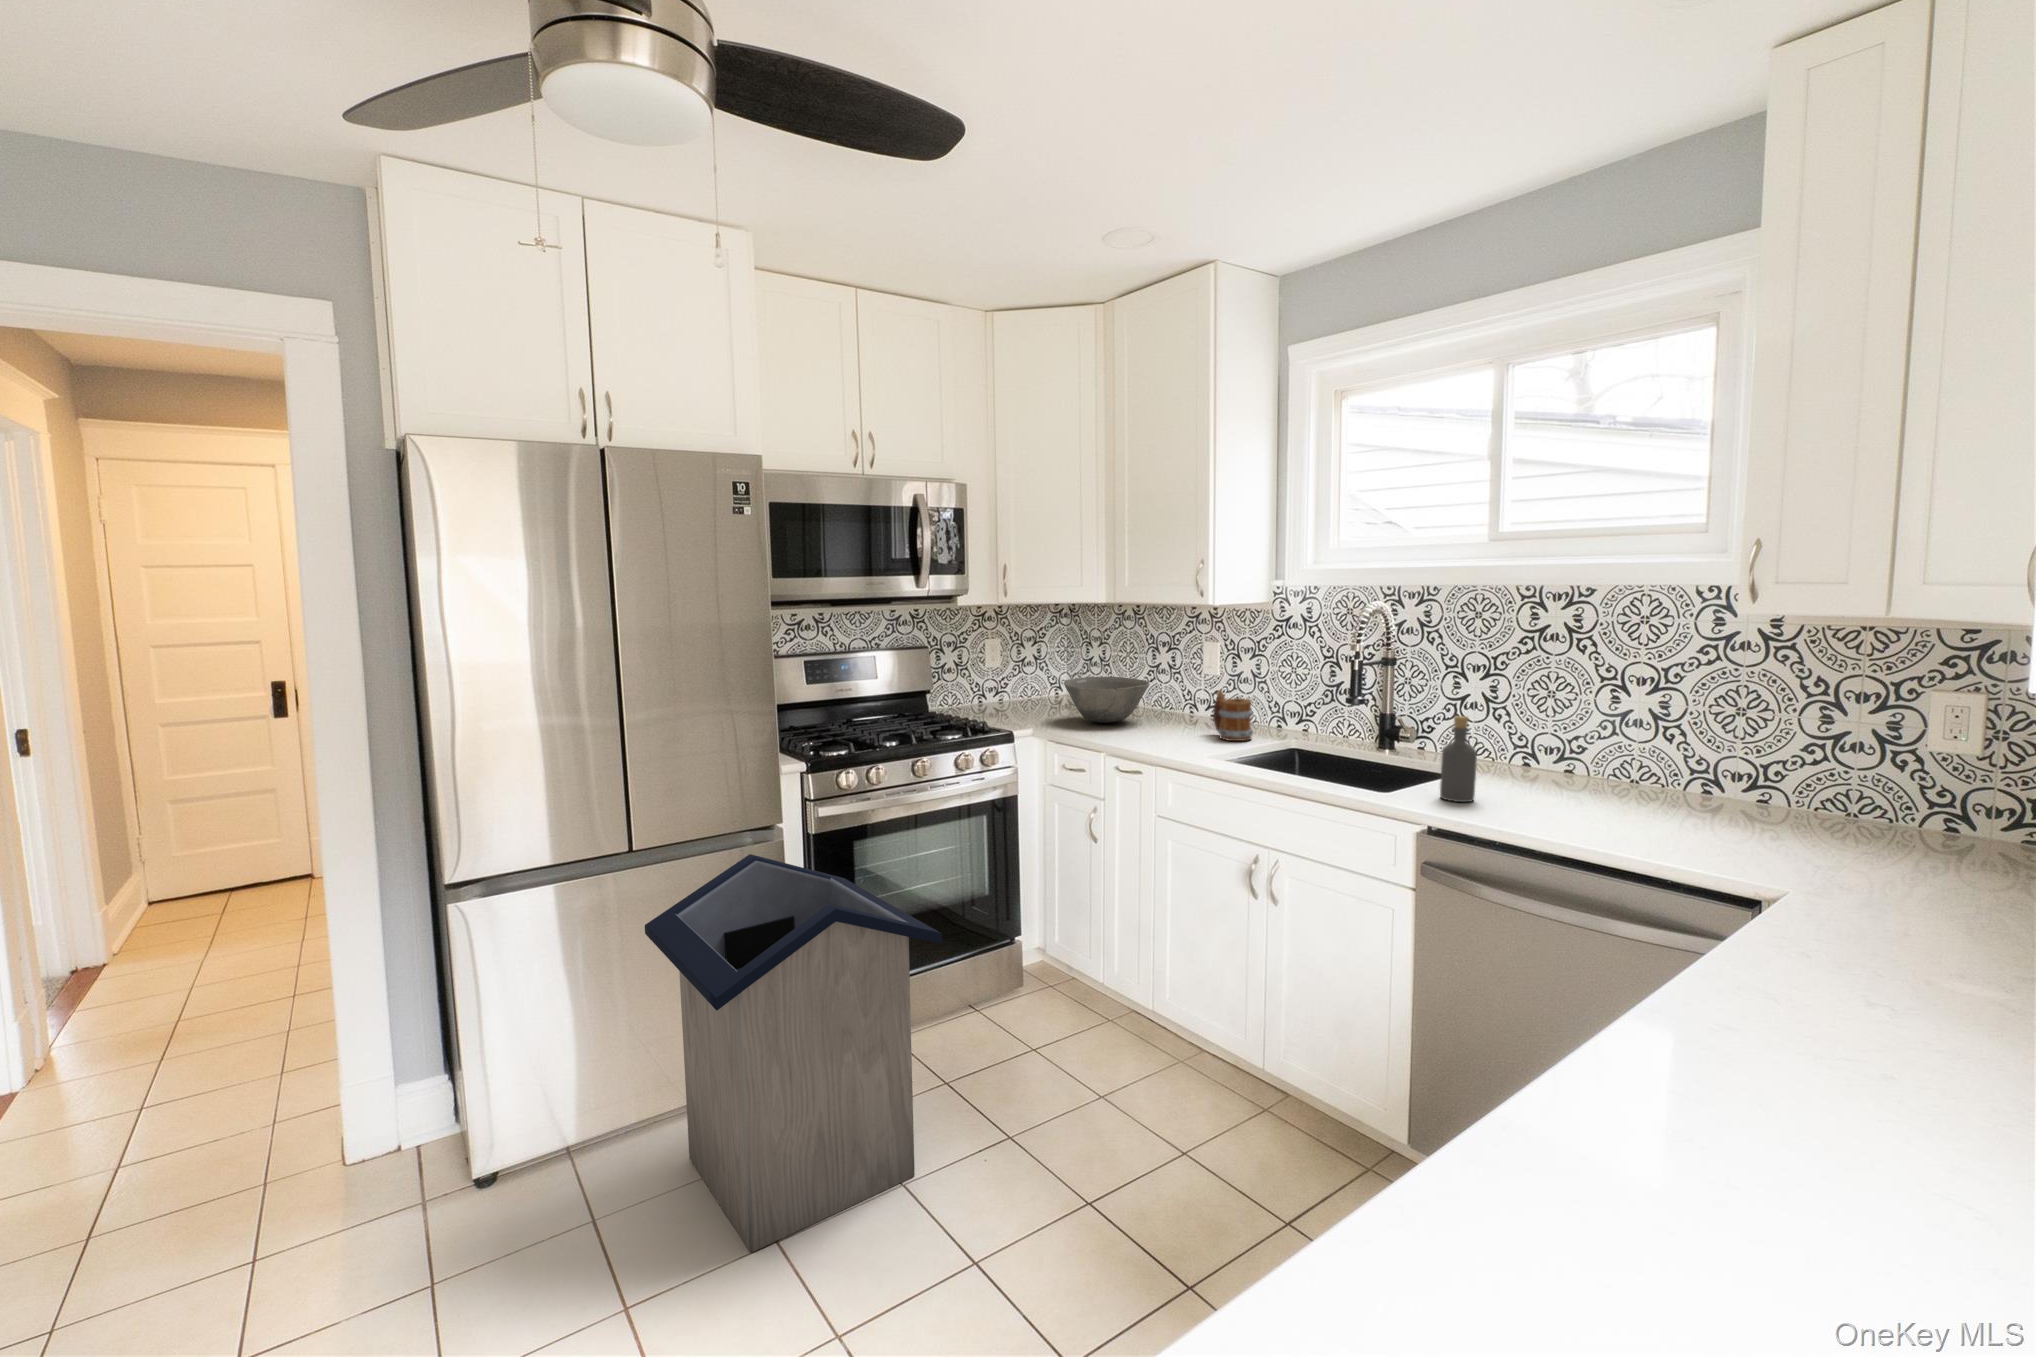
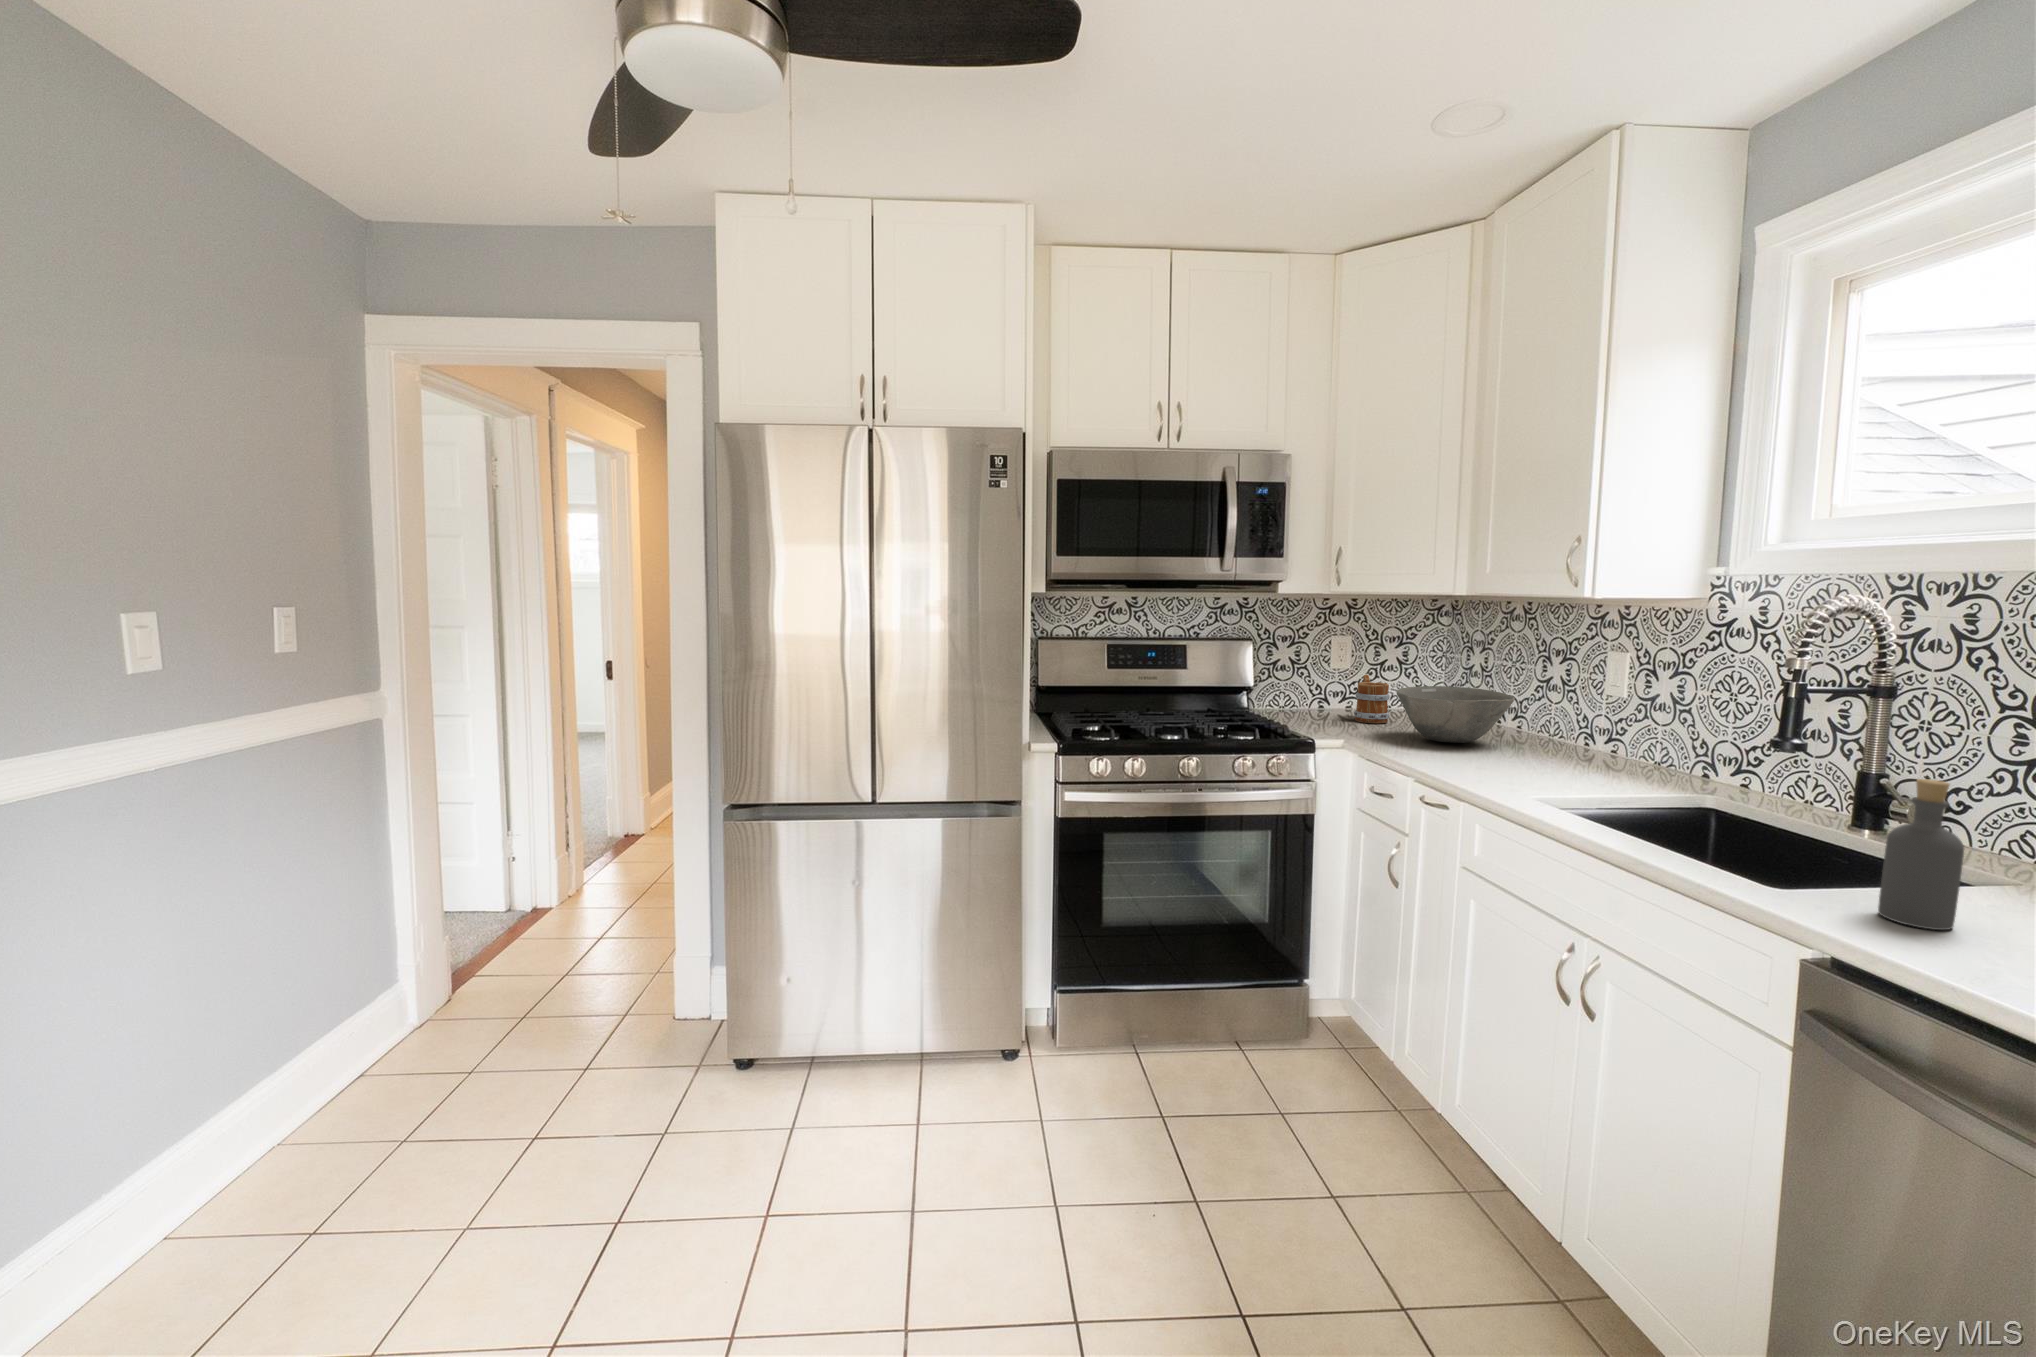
mug: present [1213,691,1253,741] -> present [1354,675,1390,723]
trash can: present [645,854,942,1252] -> none [856,819,1109,1193]

